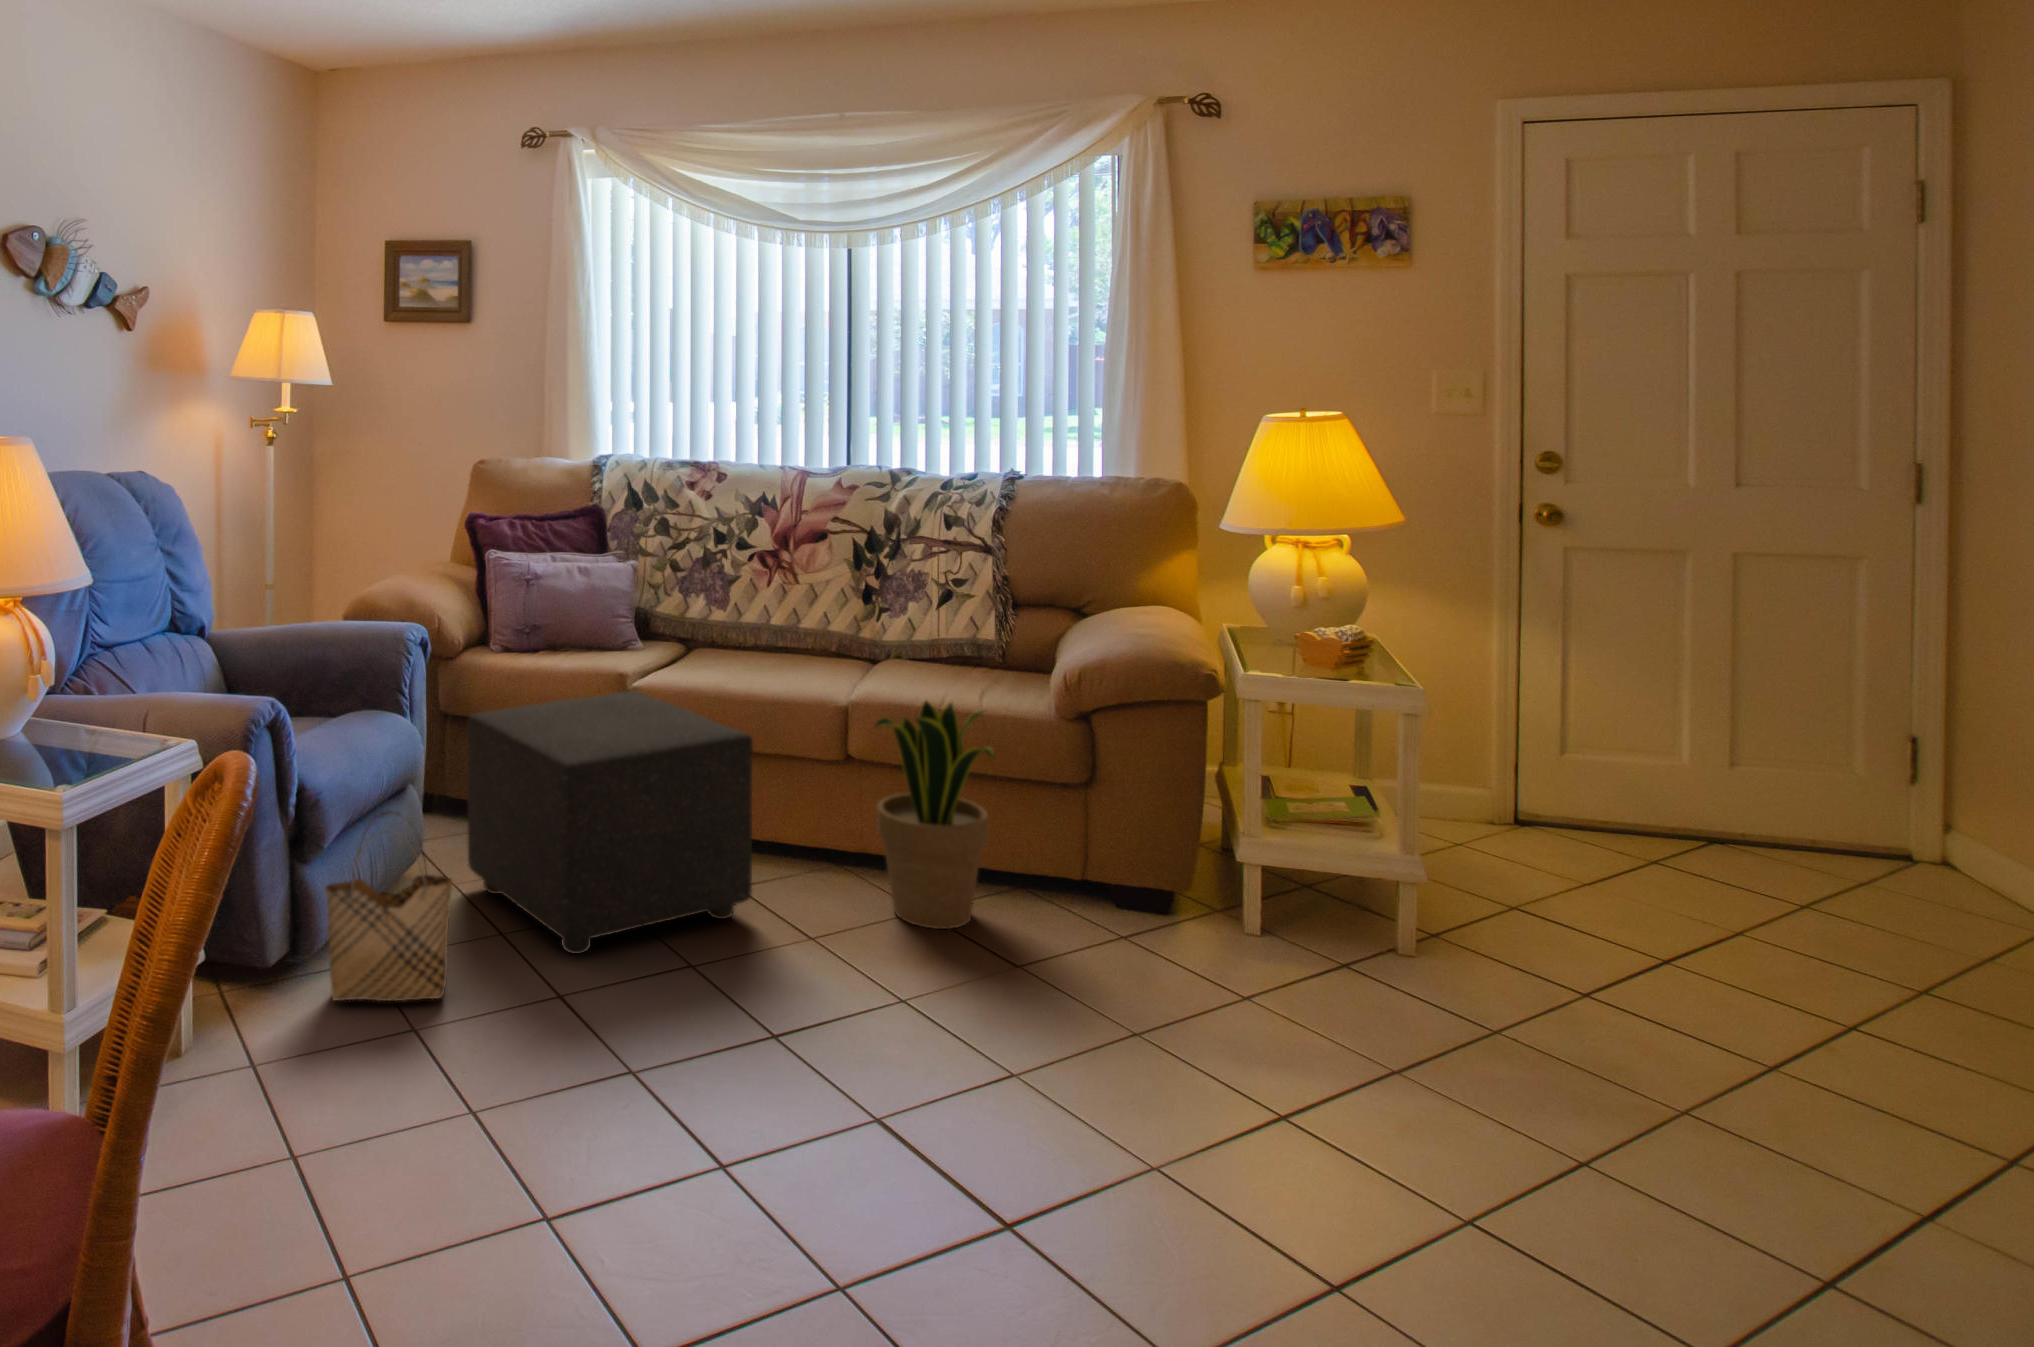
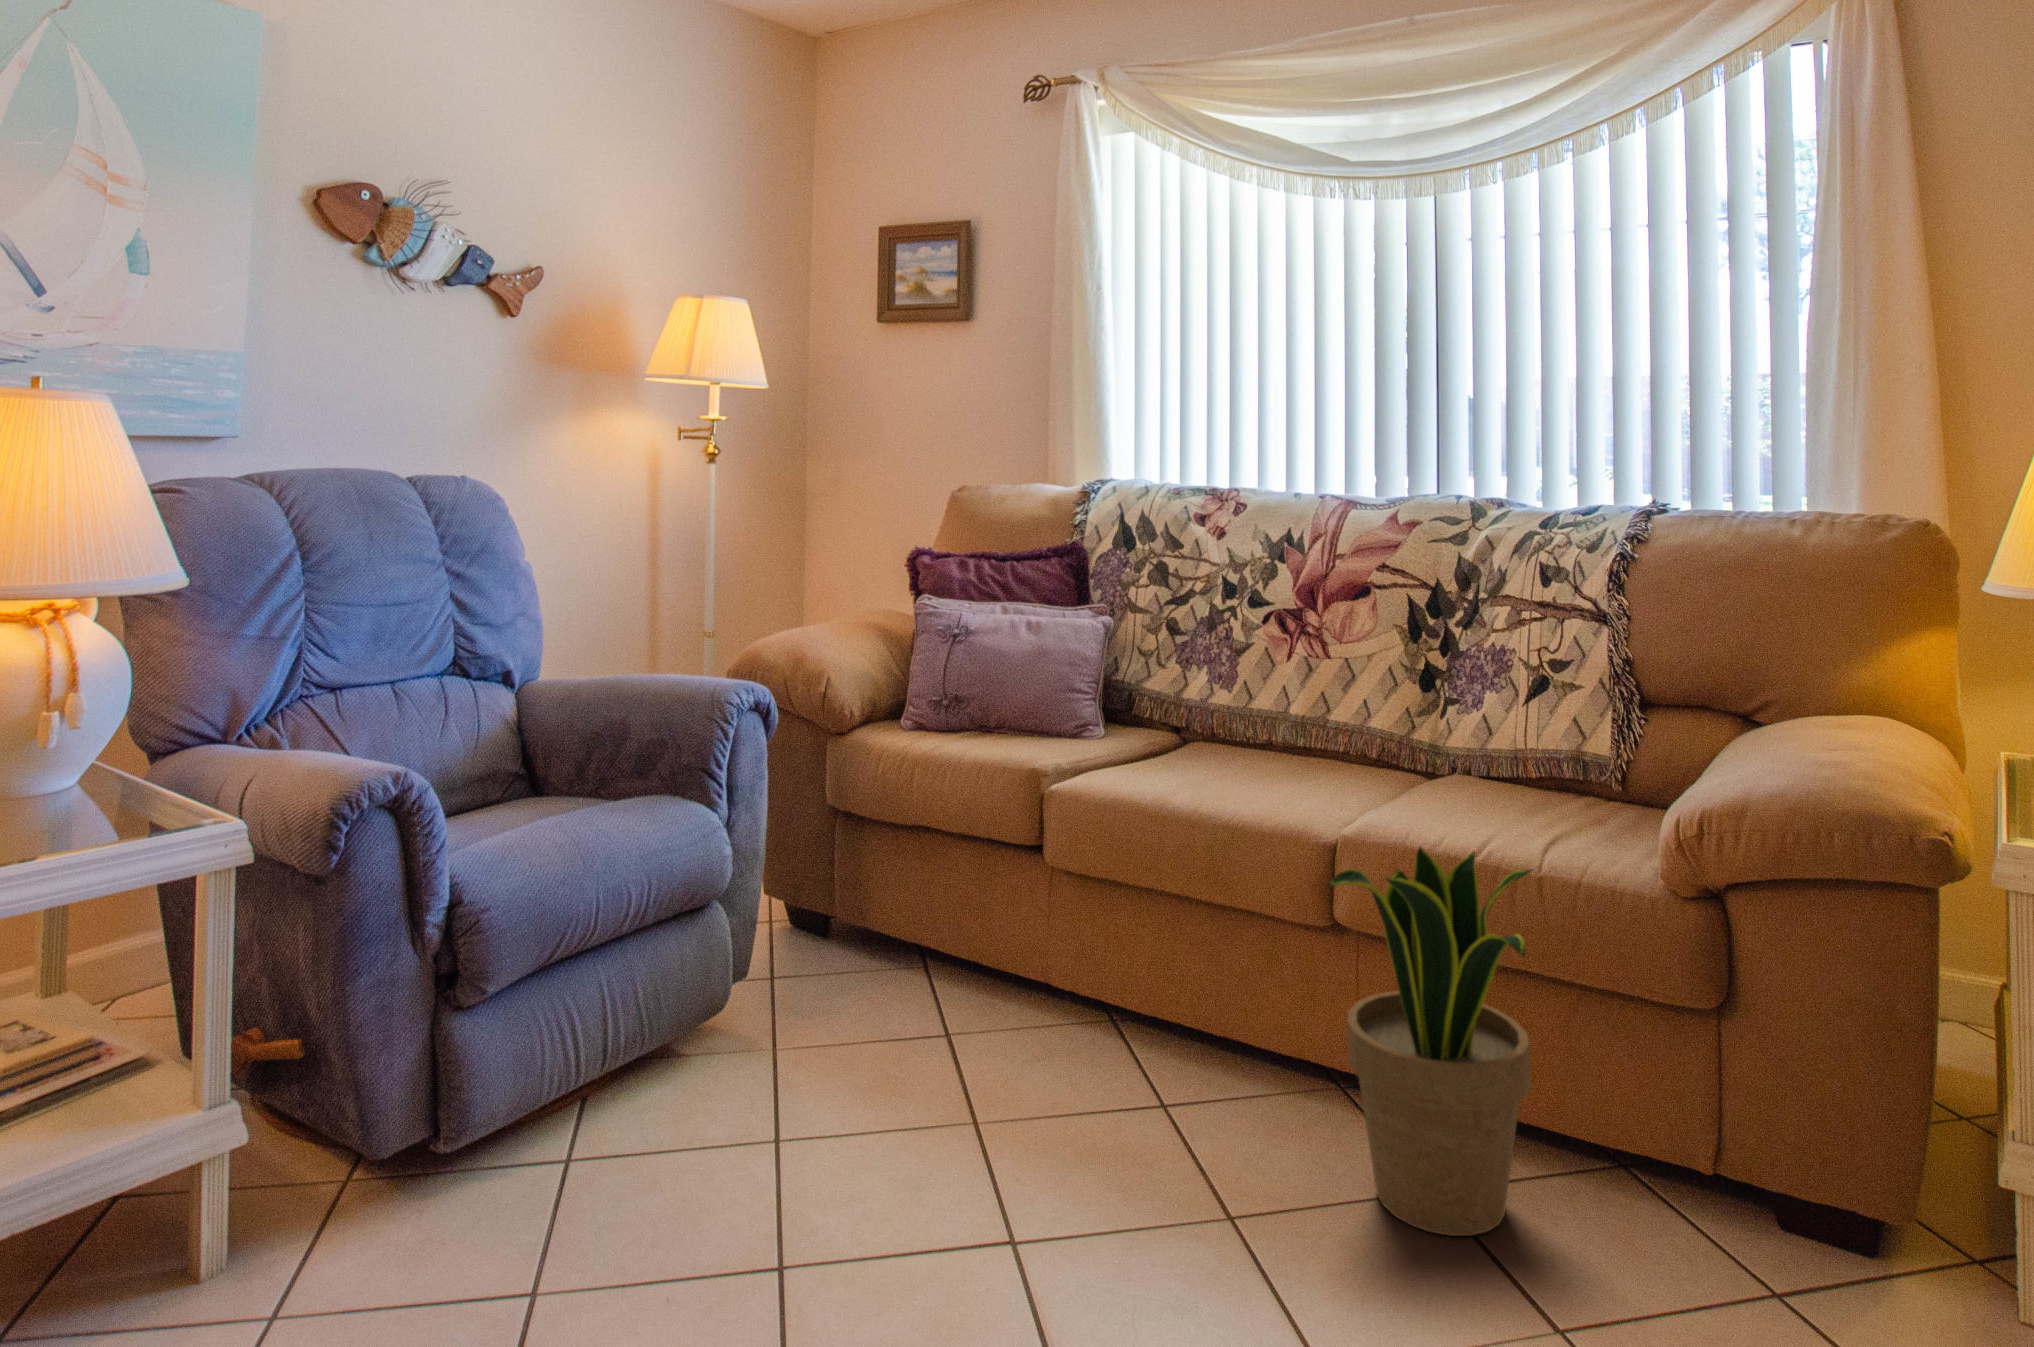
ottoman: present [468,691,753,954] -> none [774,795,1139,1202]
woven basket: present [325,811,453,1001] -> none [419,955,615,1262]

